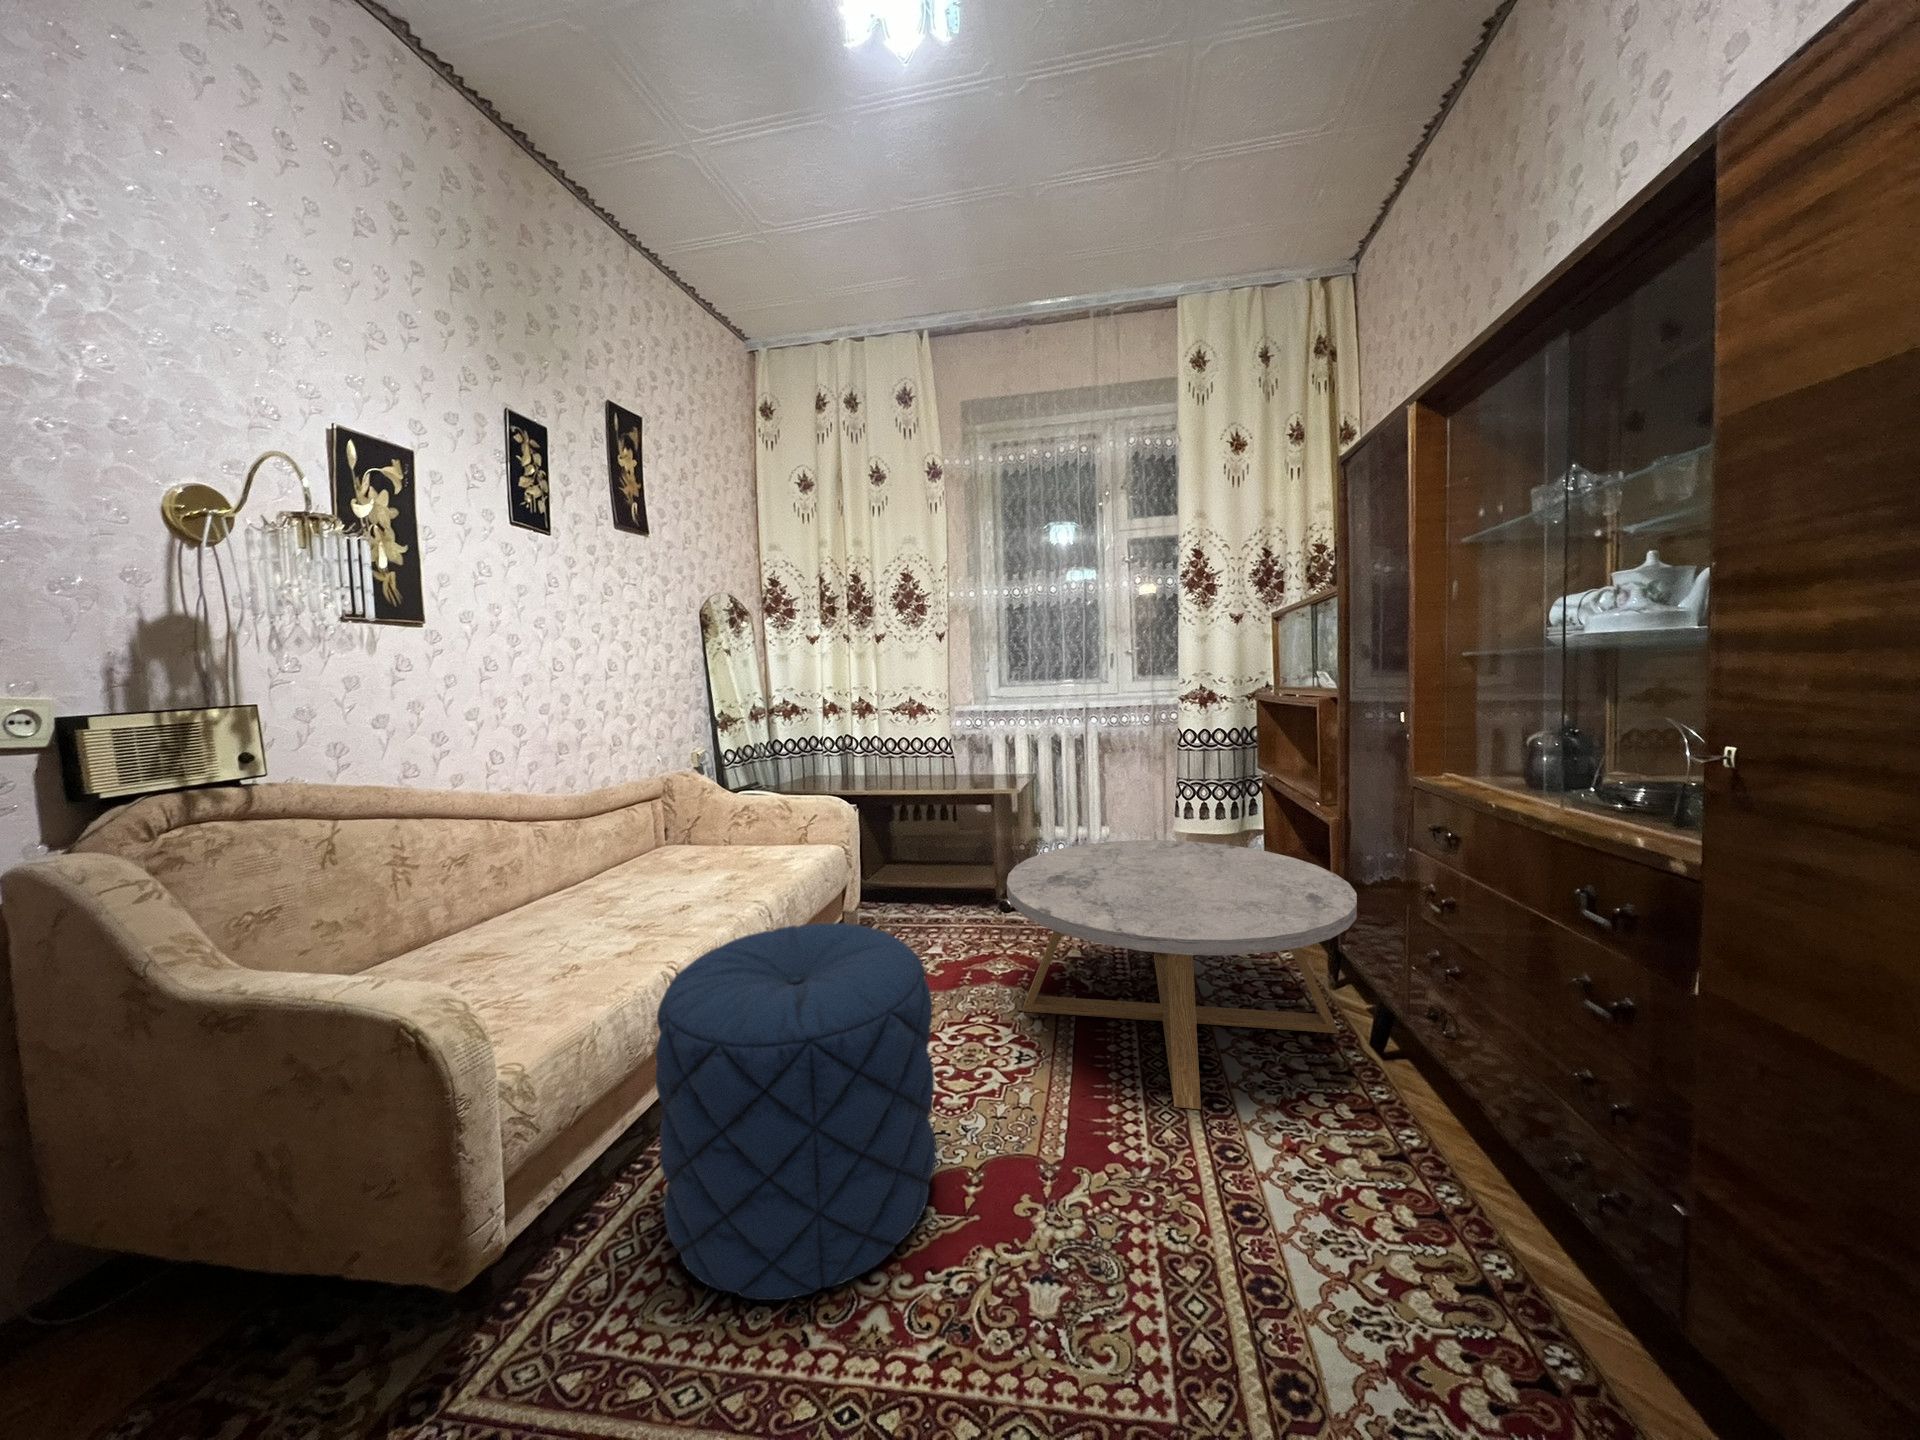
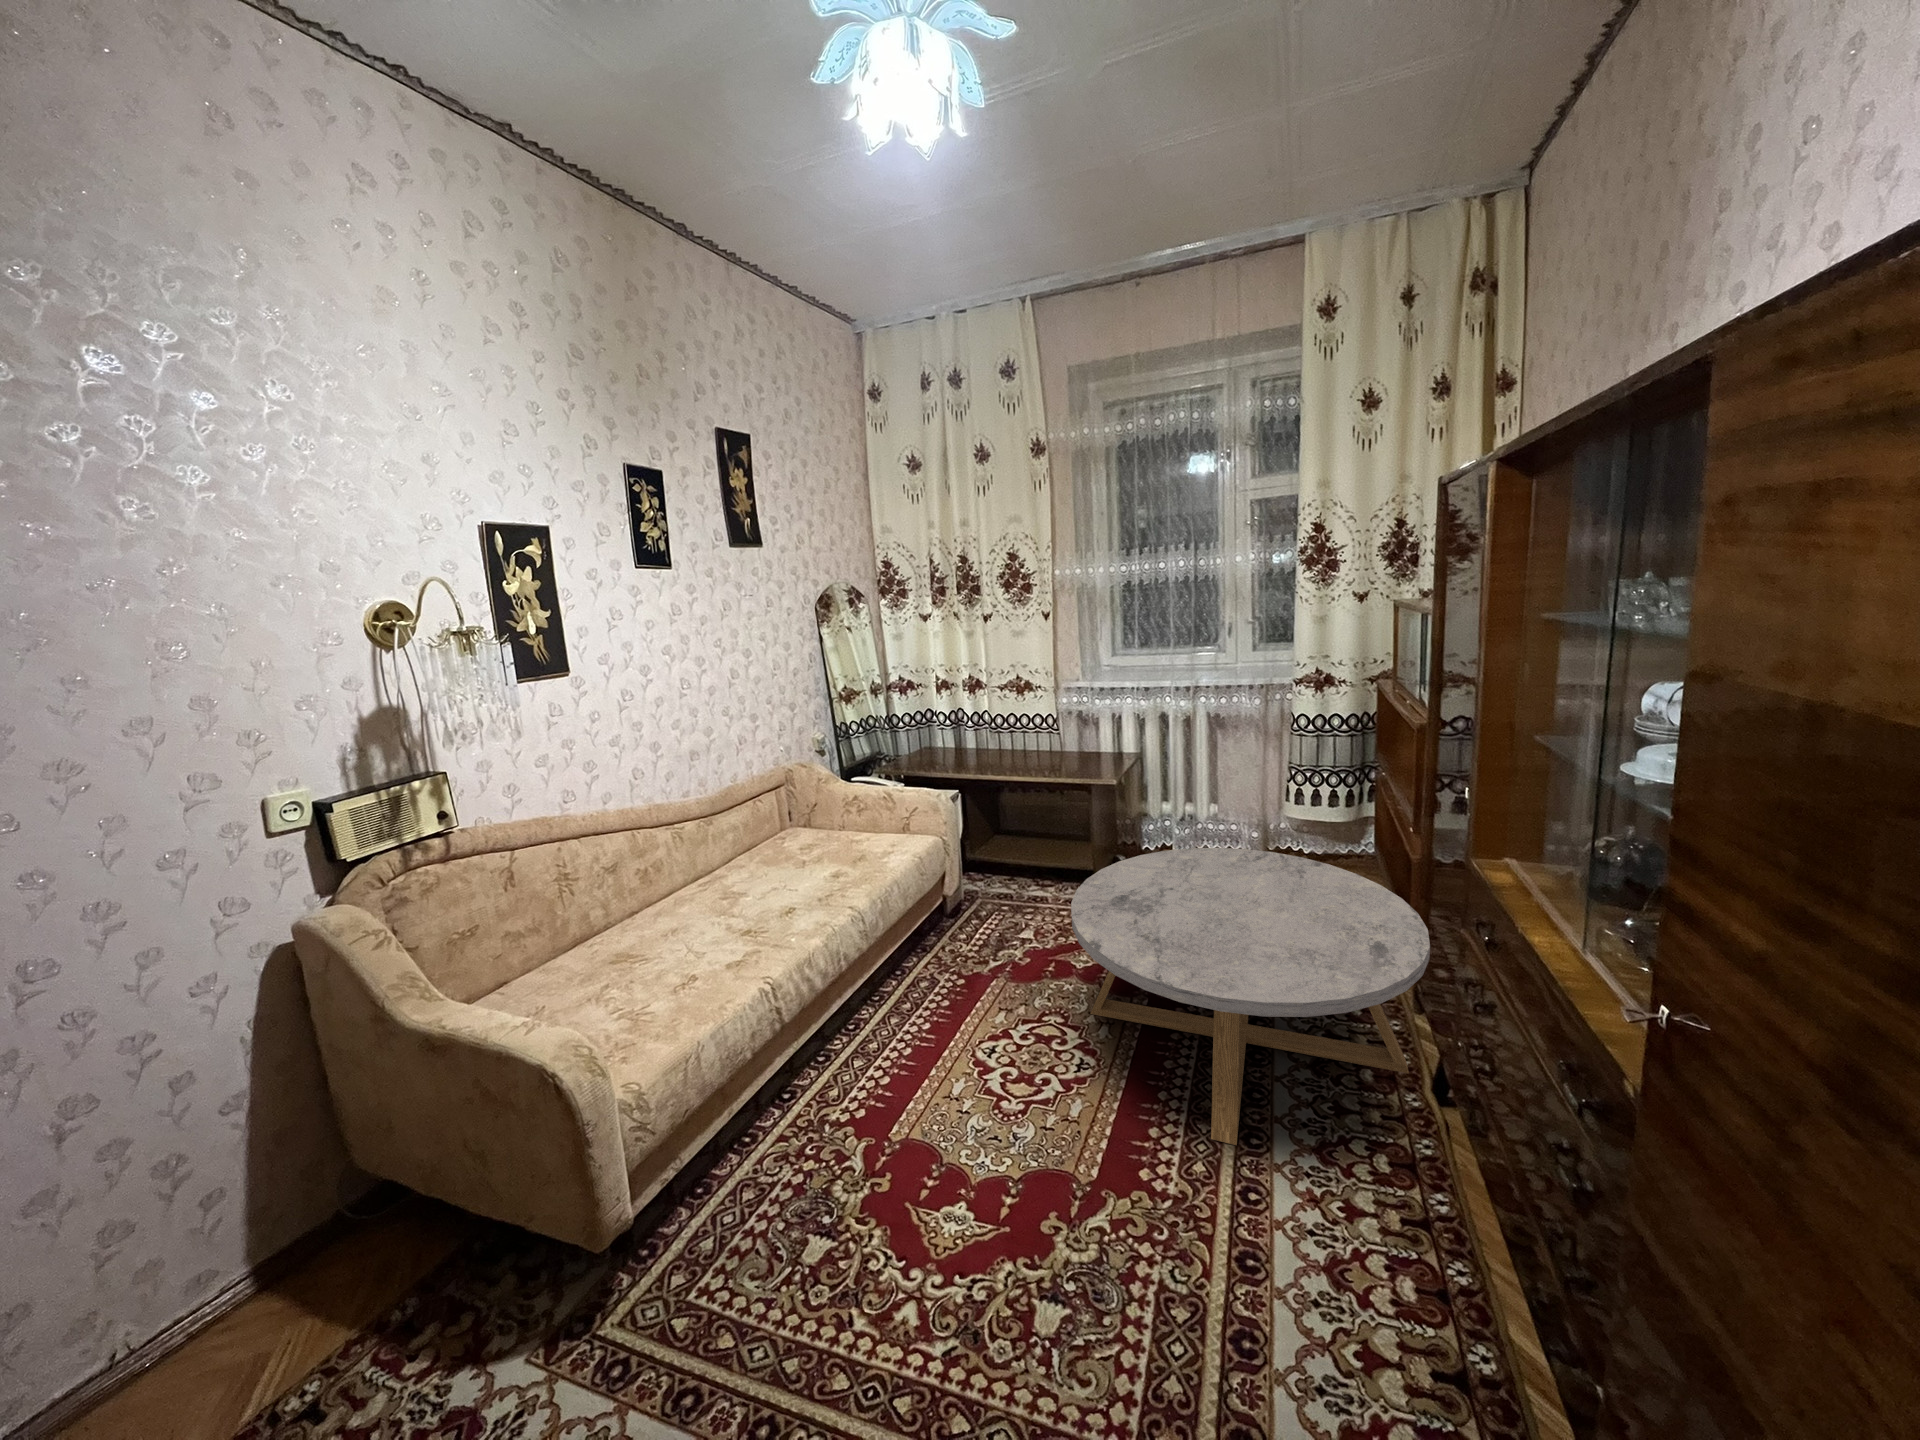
pouf: present [656,923,936,1300] -> none [740,957,977,1279]

